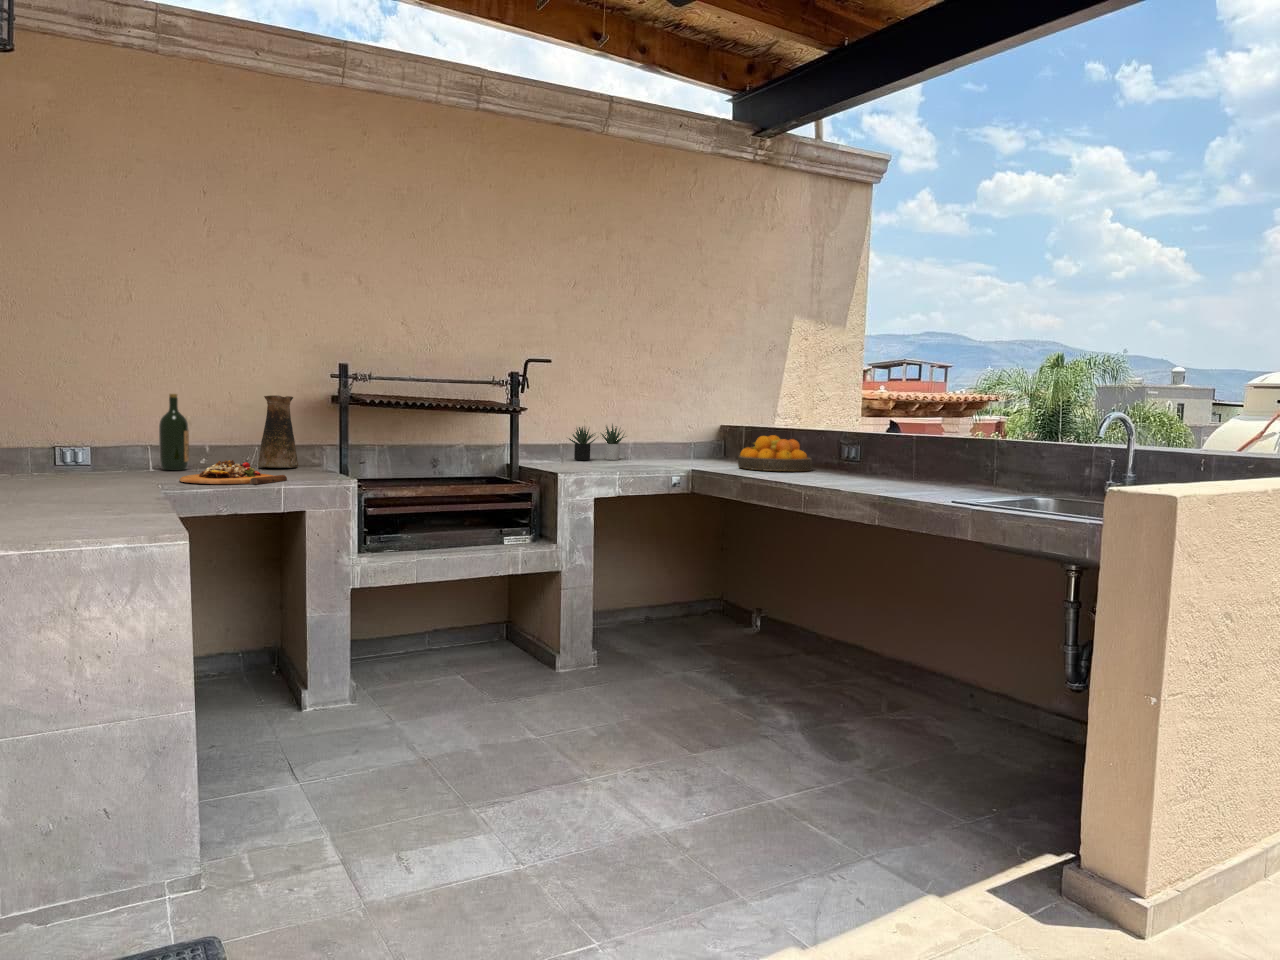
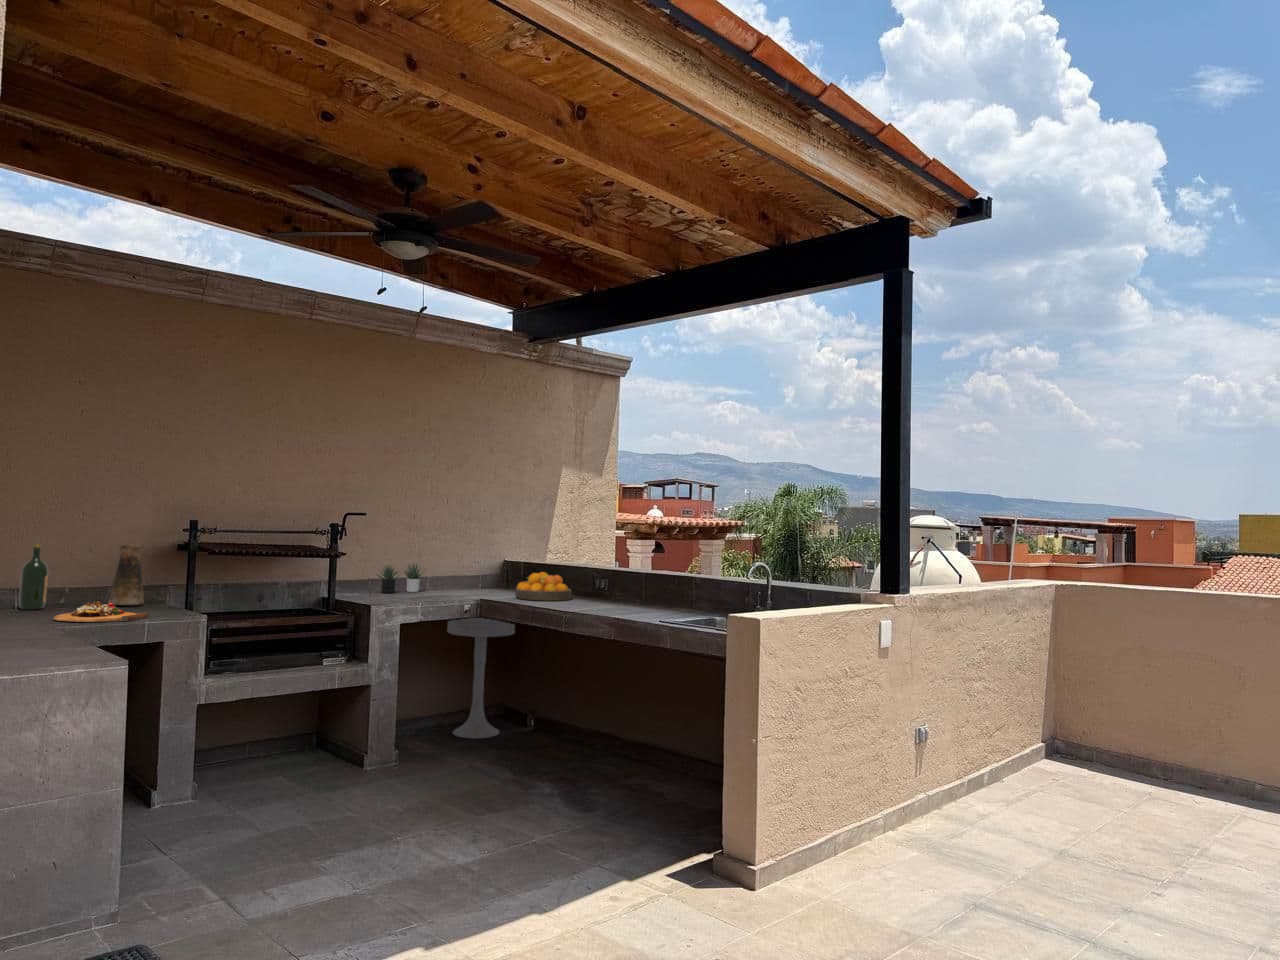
bar stool: none [654,480,738,640] -> present [447,618,515,739]

